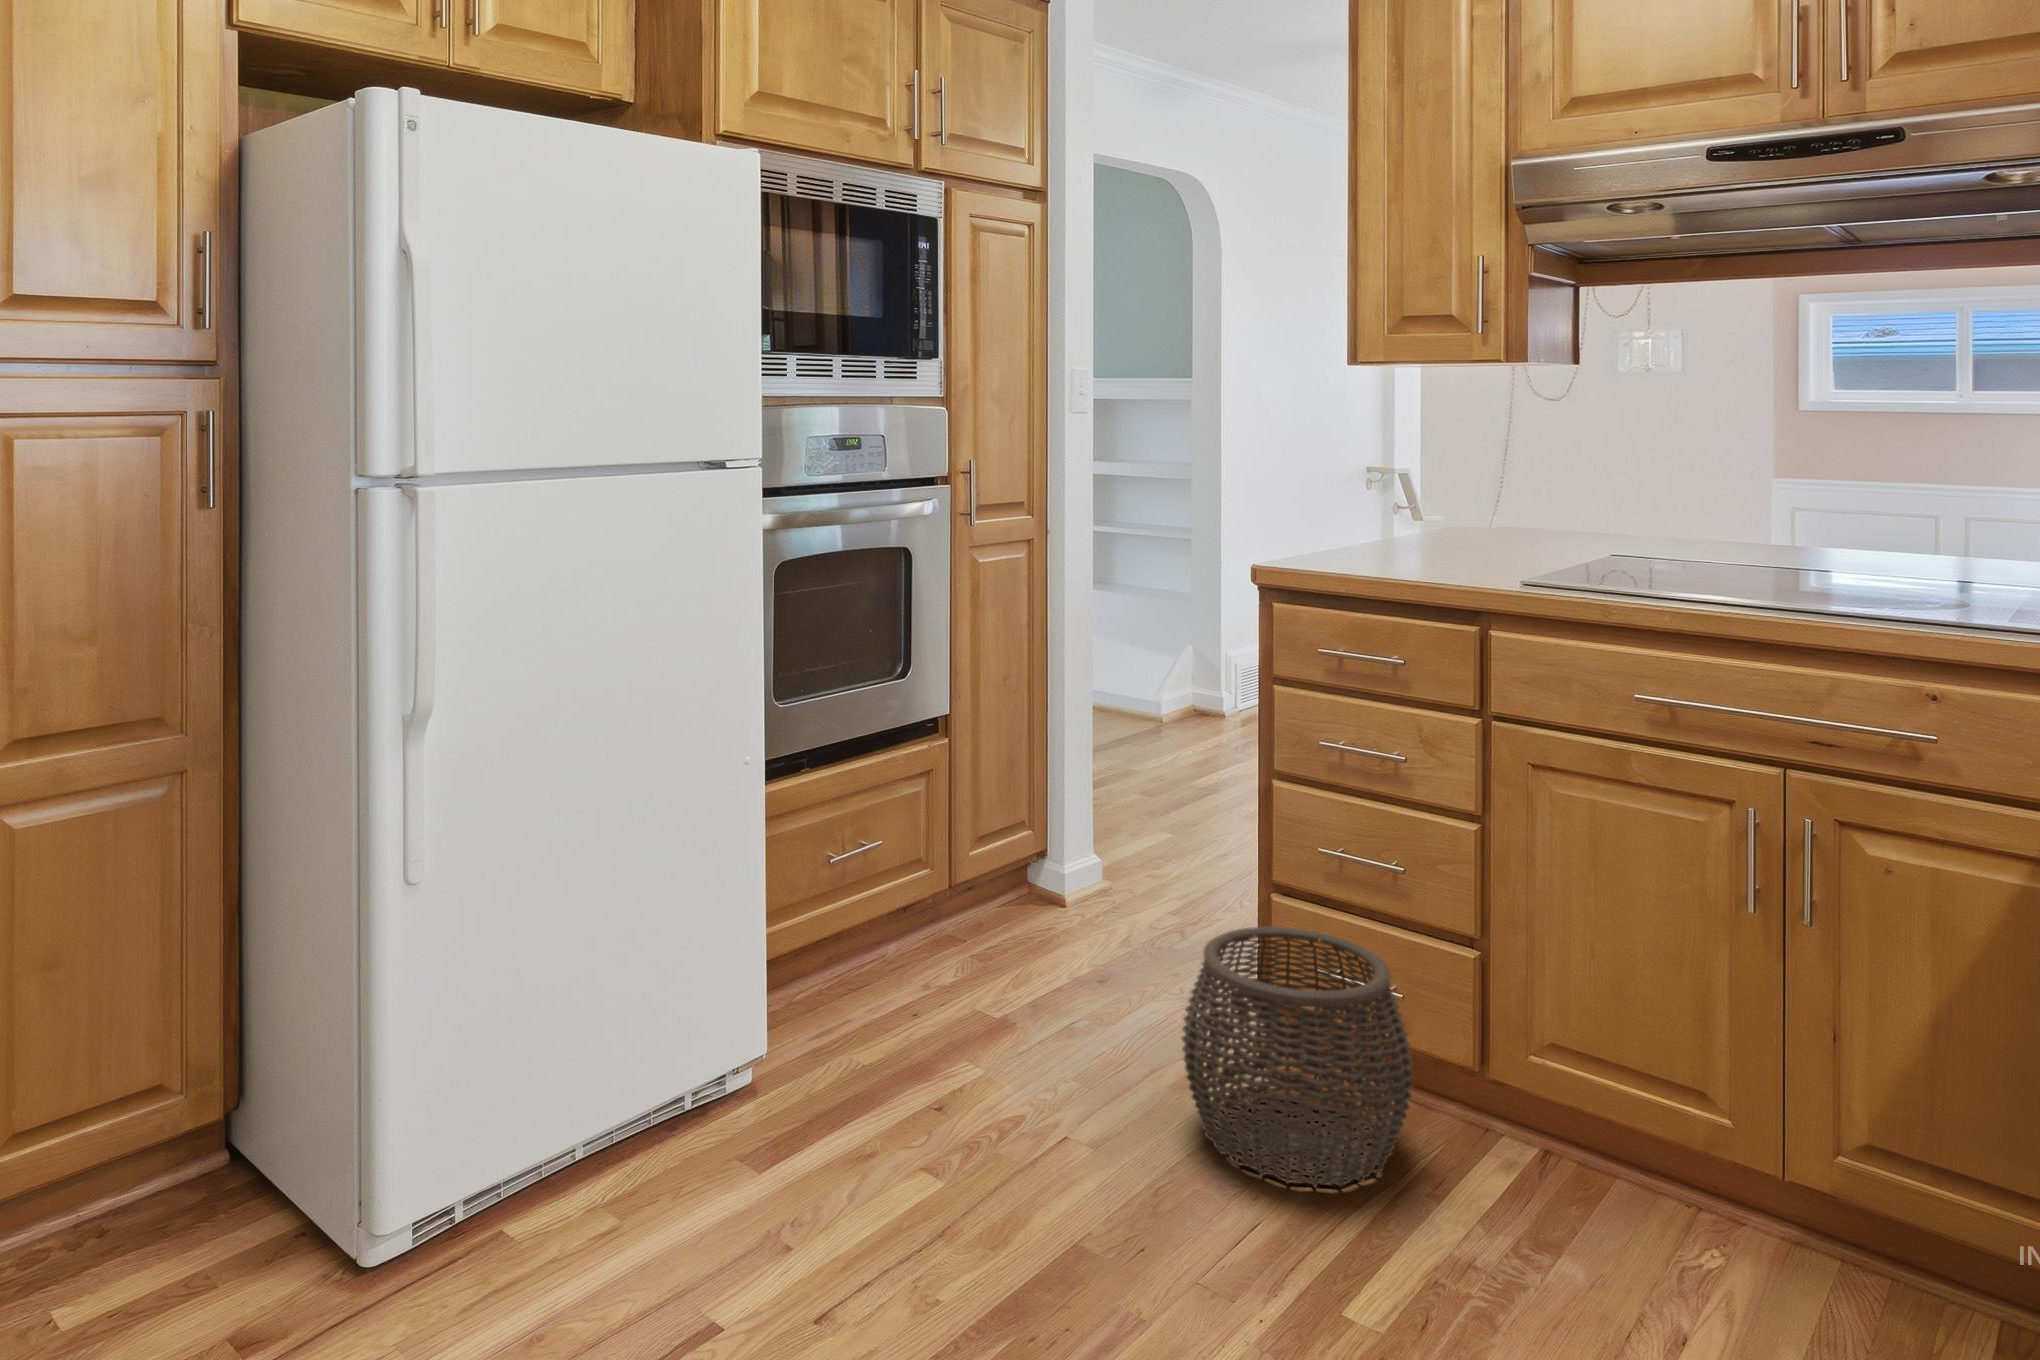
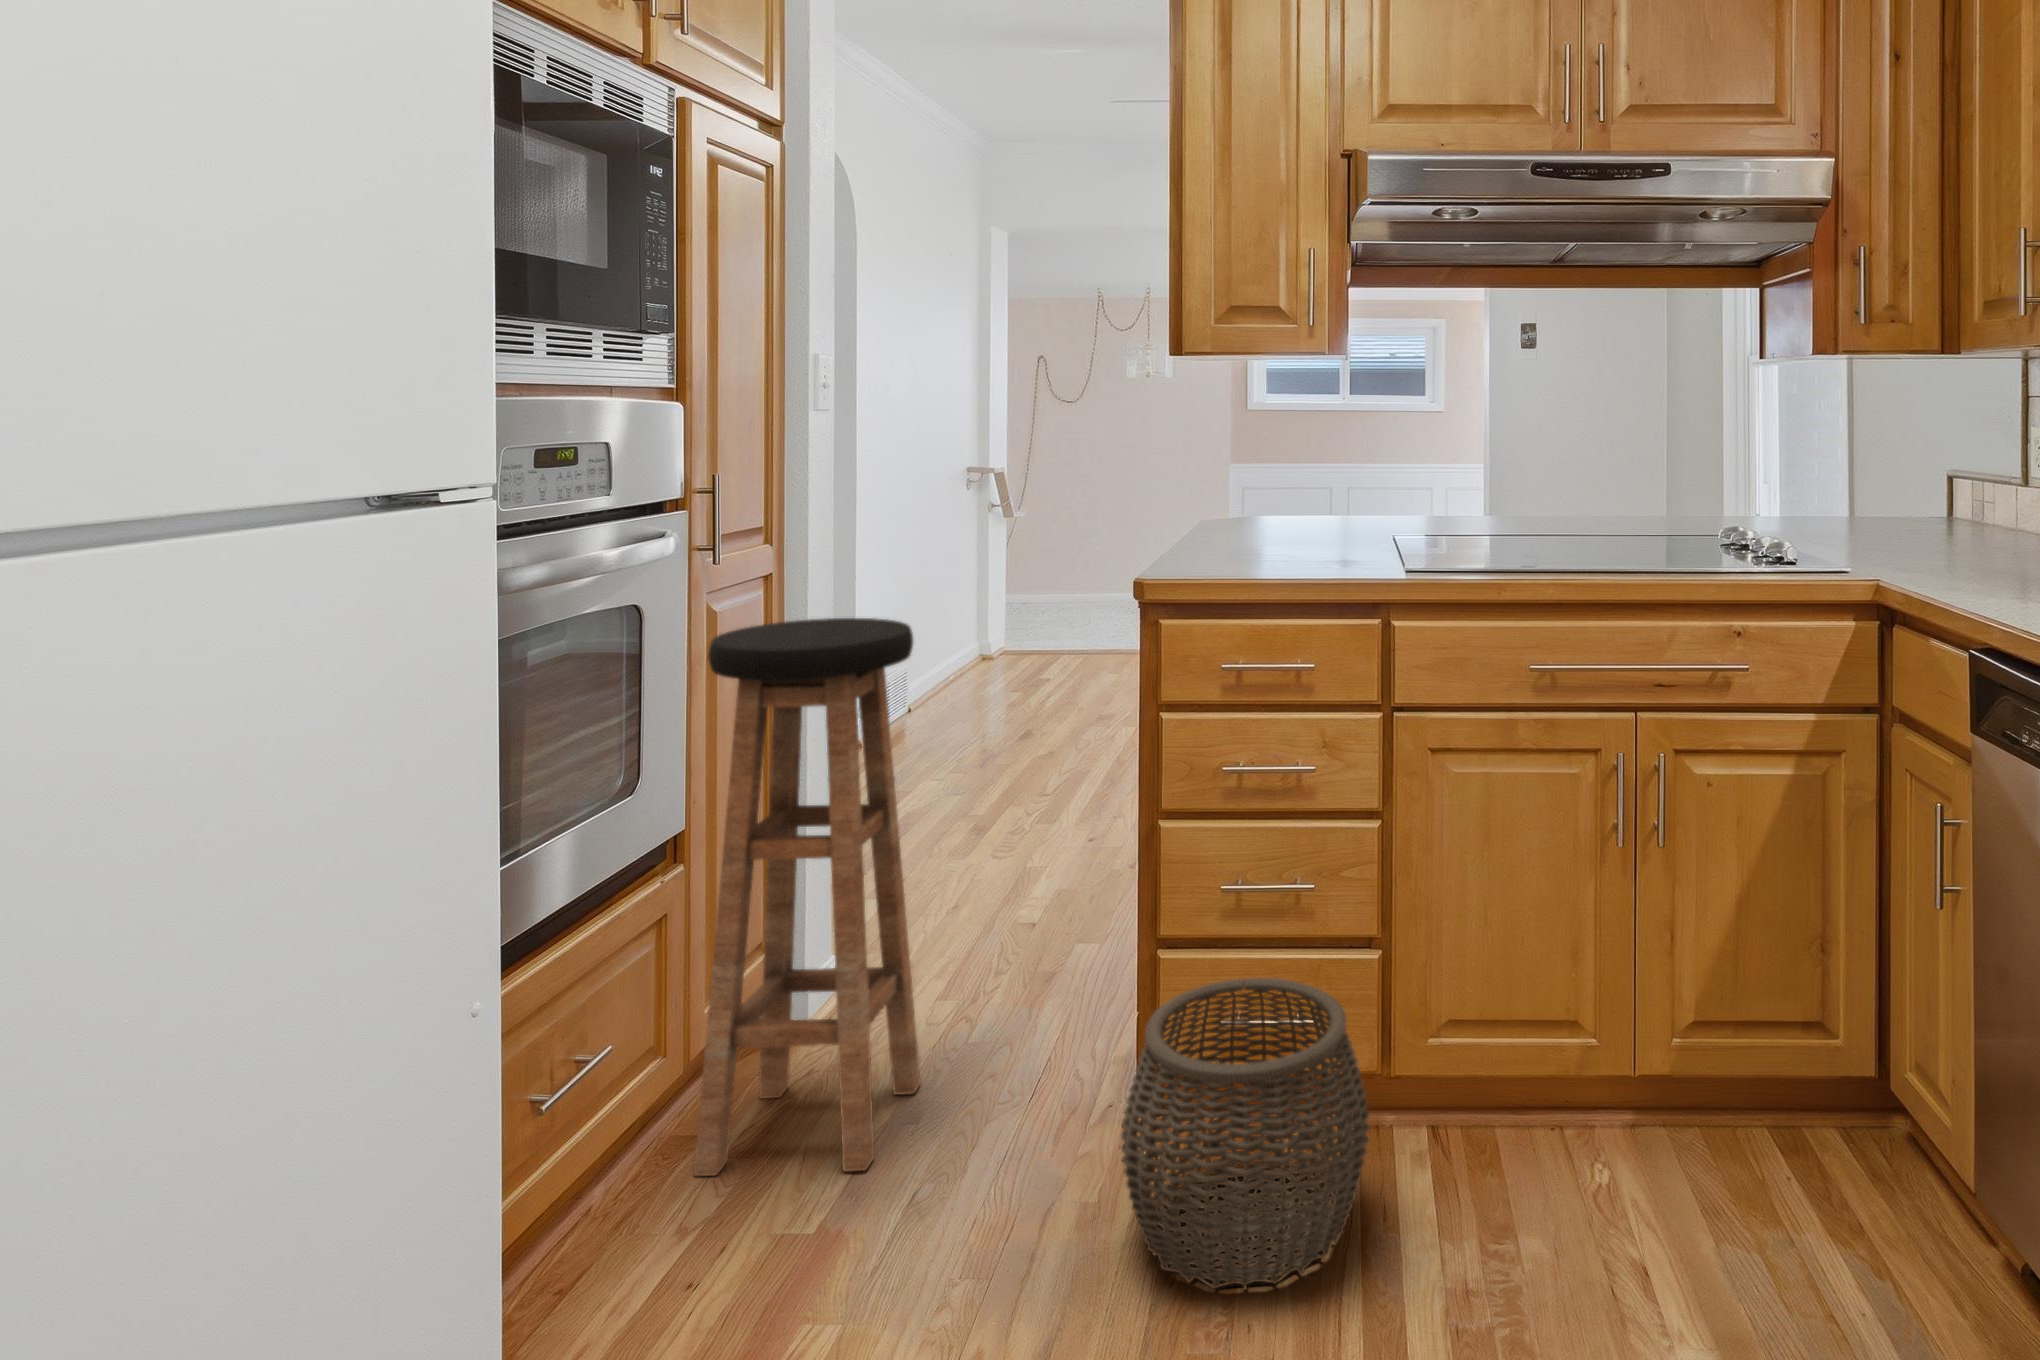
bar stool: none [946,575,1117,999] -> present [694,618,920,1176]

